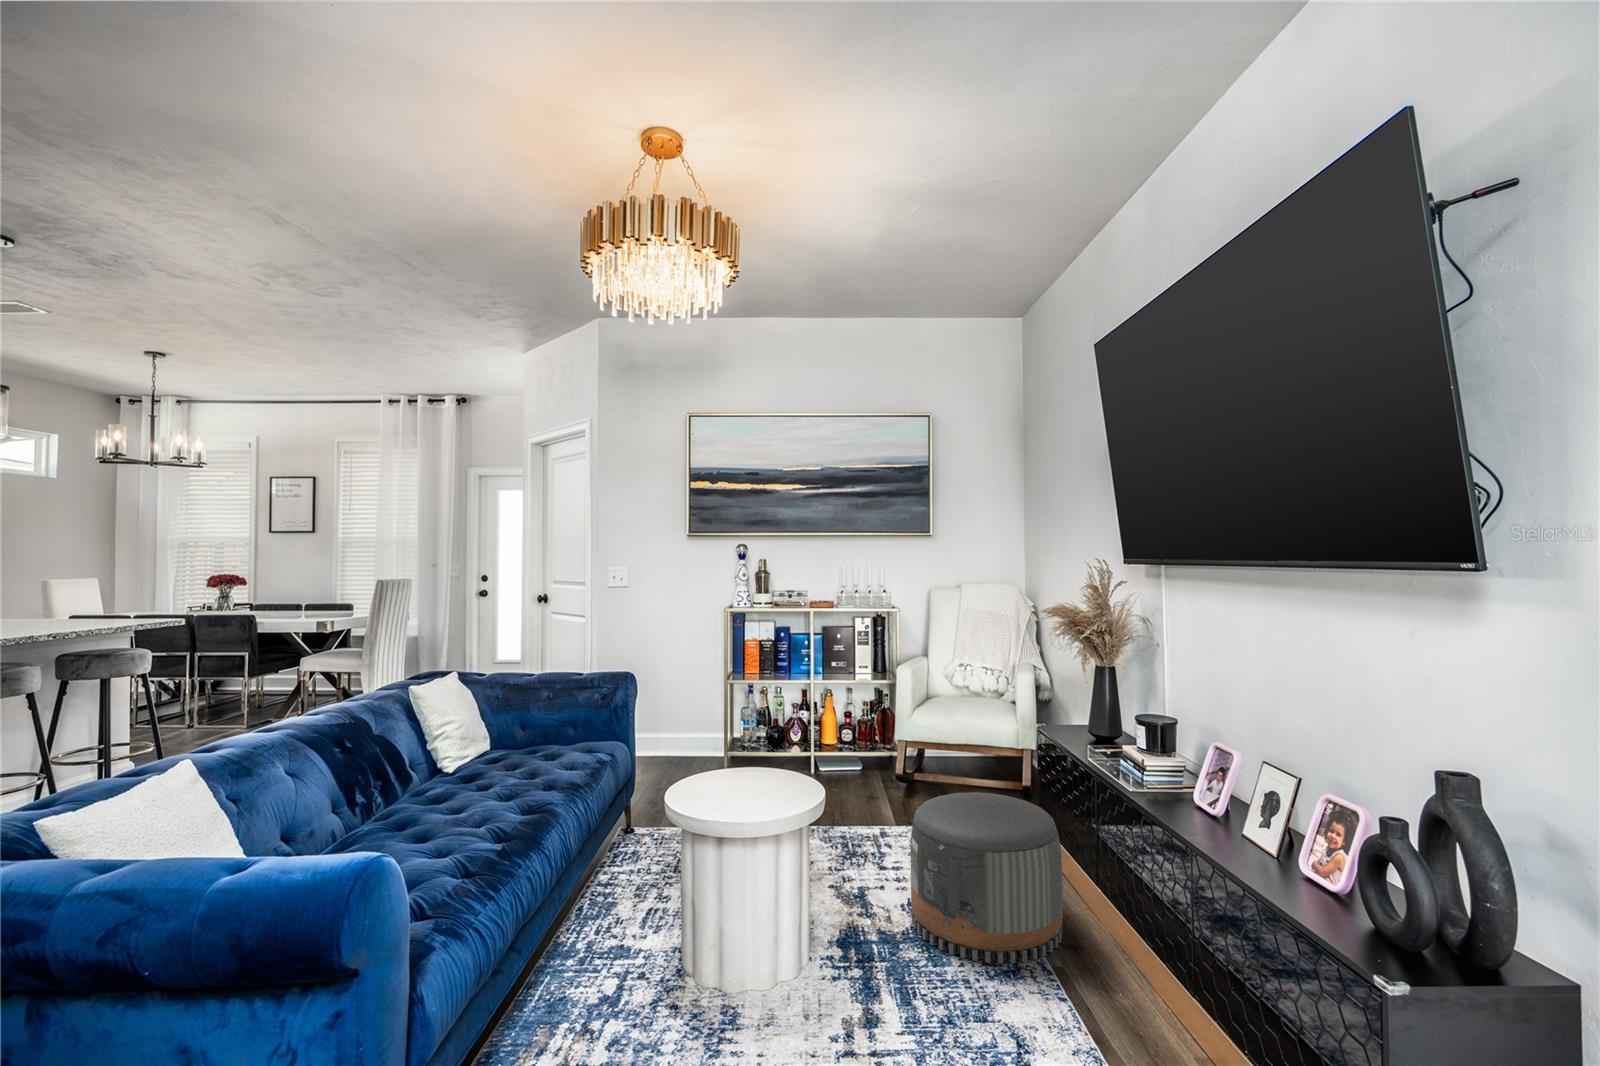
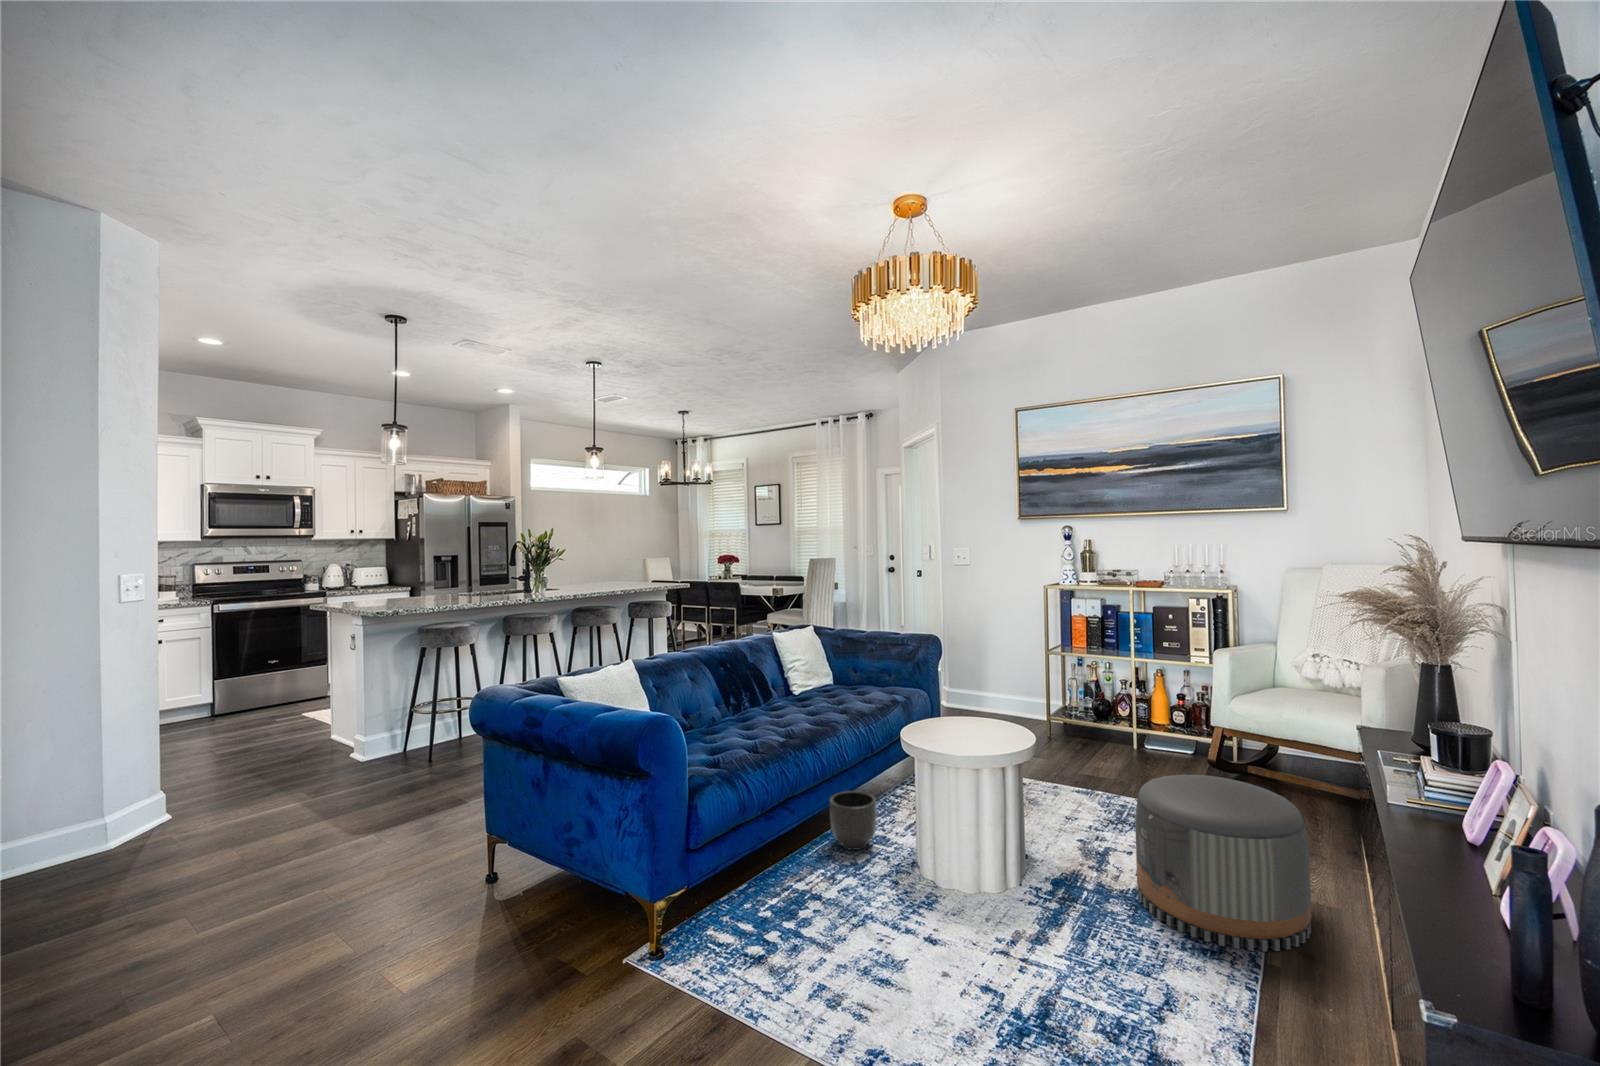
planter: none [554,894,620,980] -> present [830,791,876,850]

